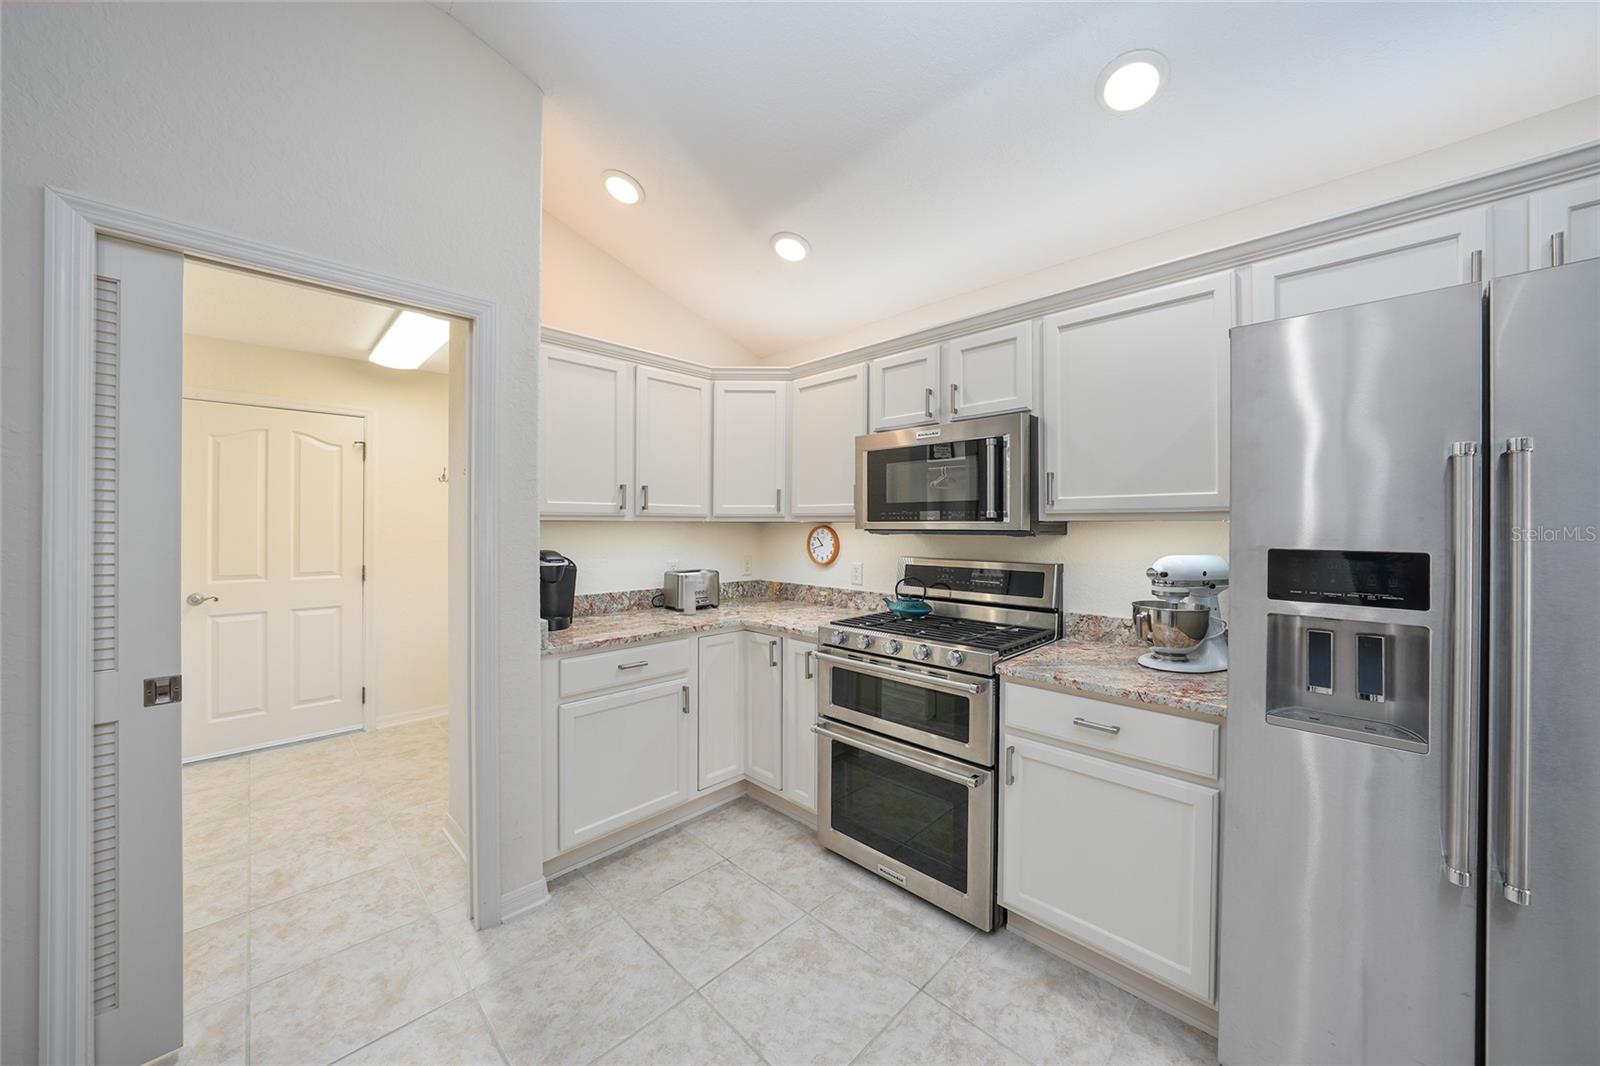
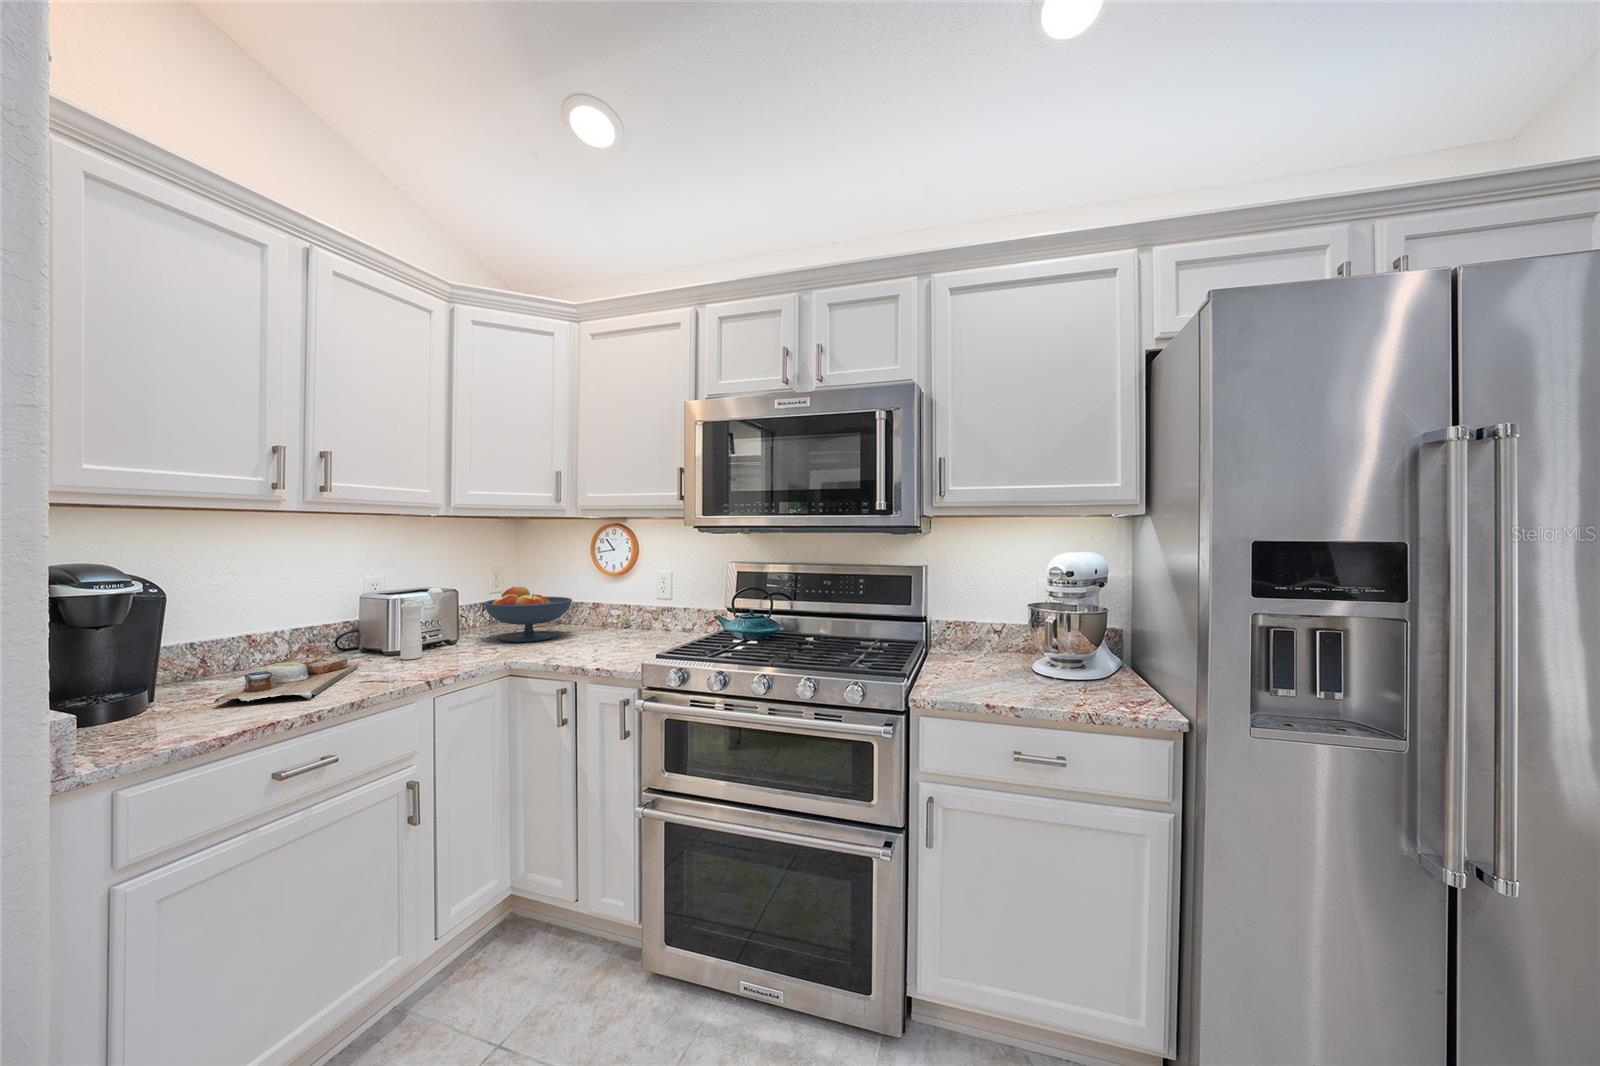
fruit bowl: none [733,571,790,610] -> present [484,587,572,642]
cutting board: none [596,608,662,630] -> present [214,656,358,703]

